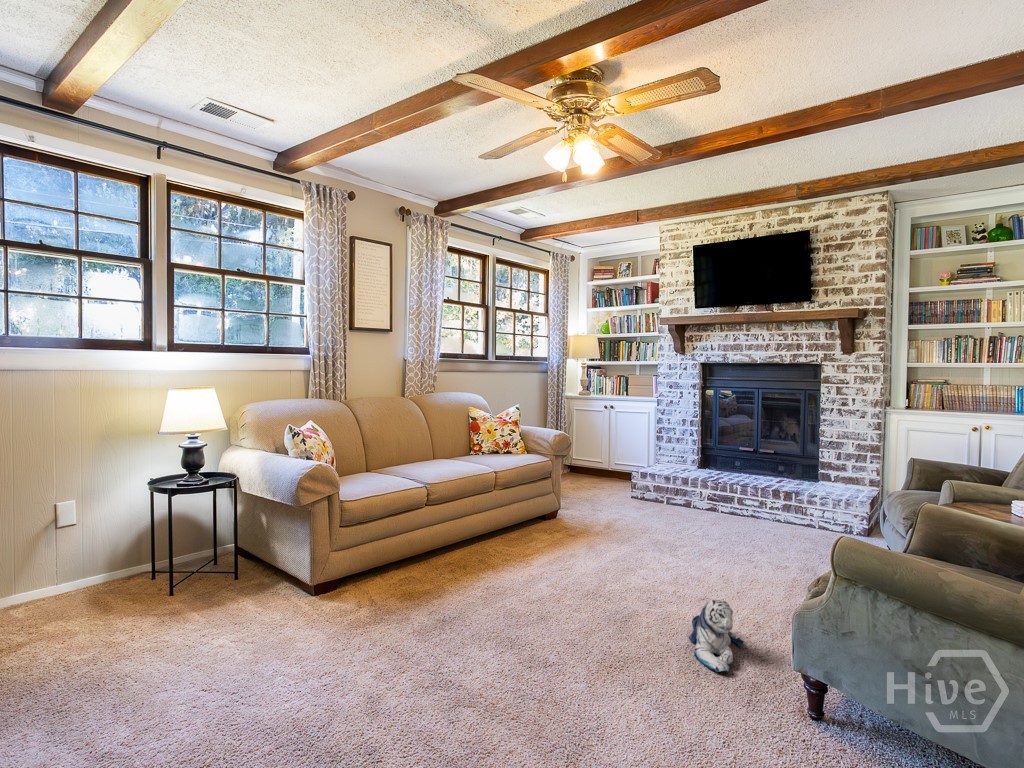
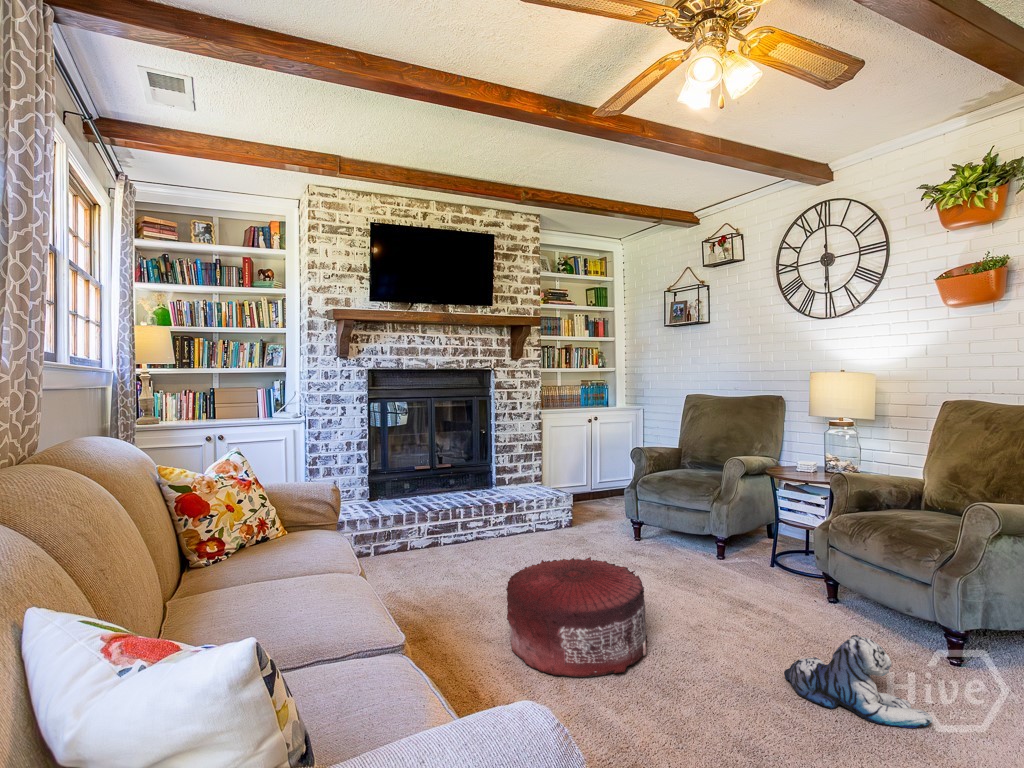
pouf: none [602,512,702,585] -> present [506,557,647,677]

